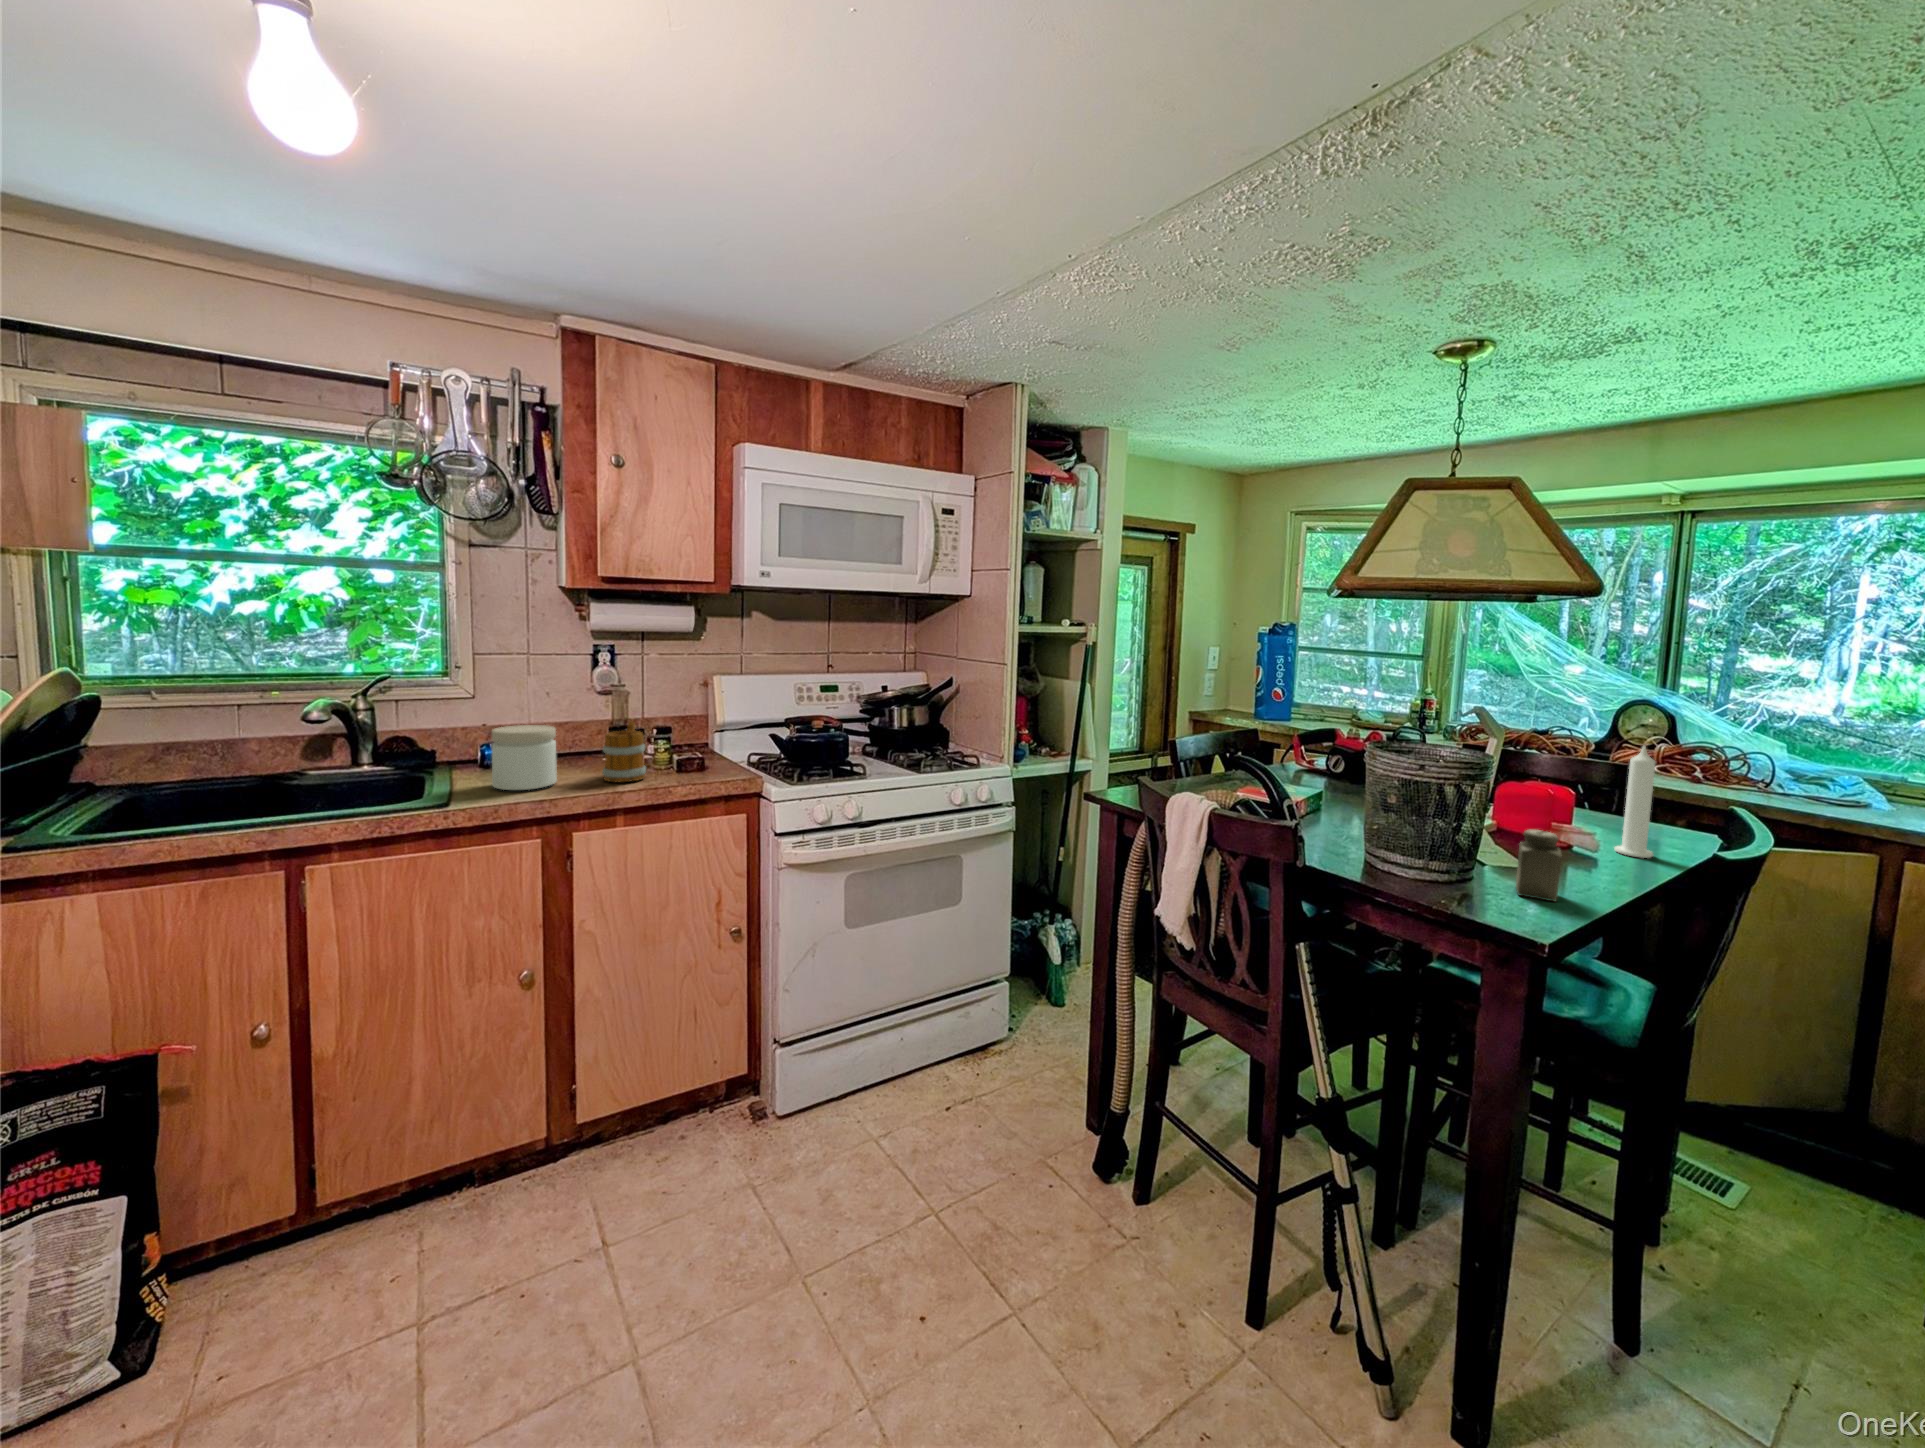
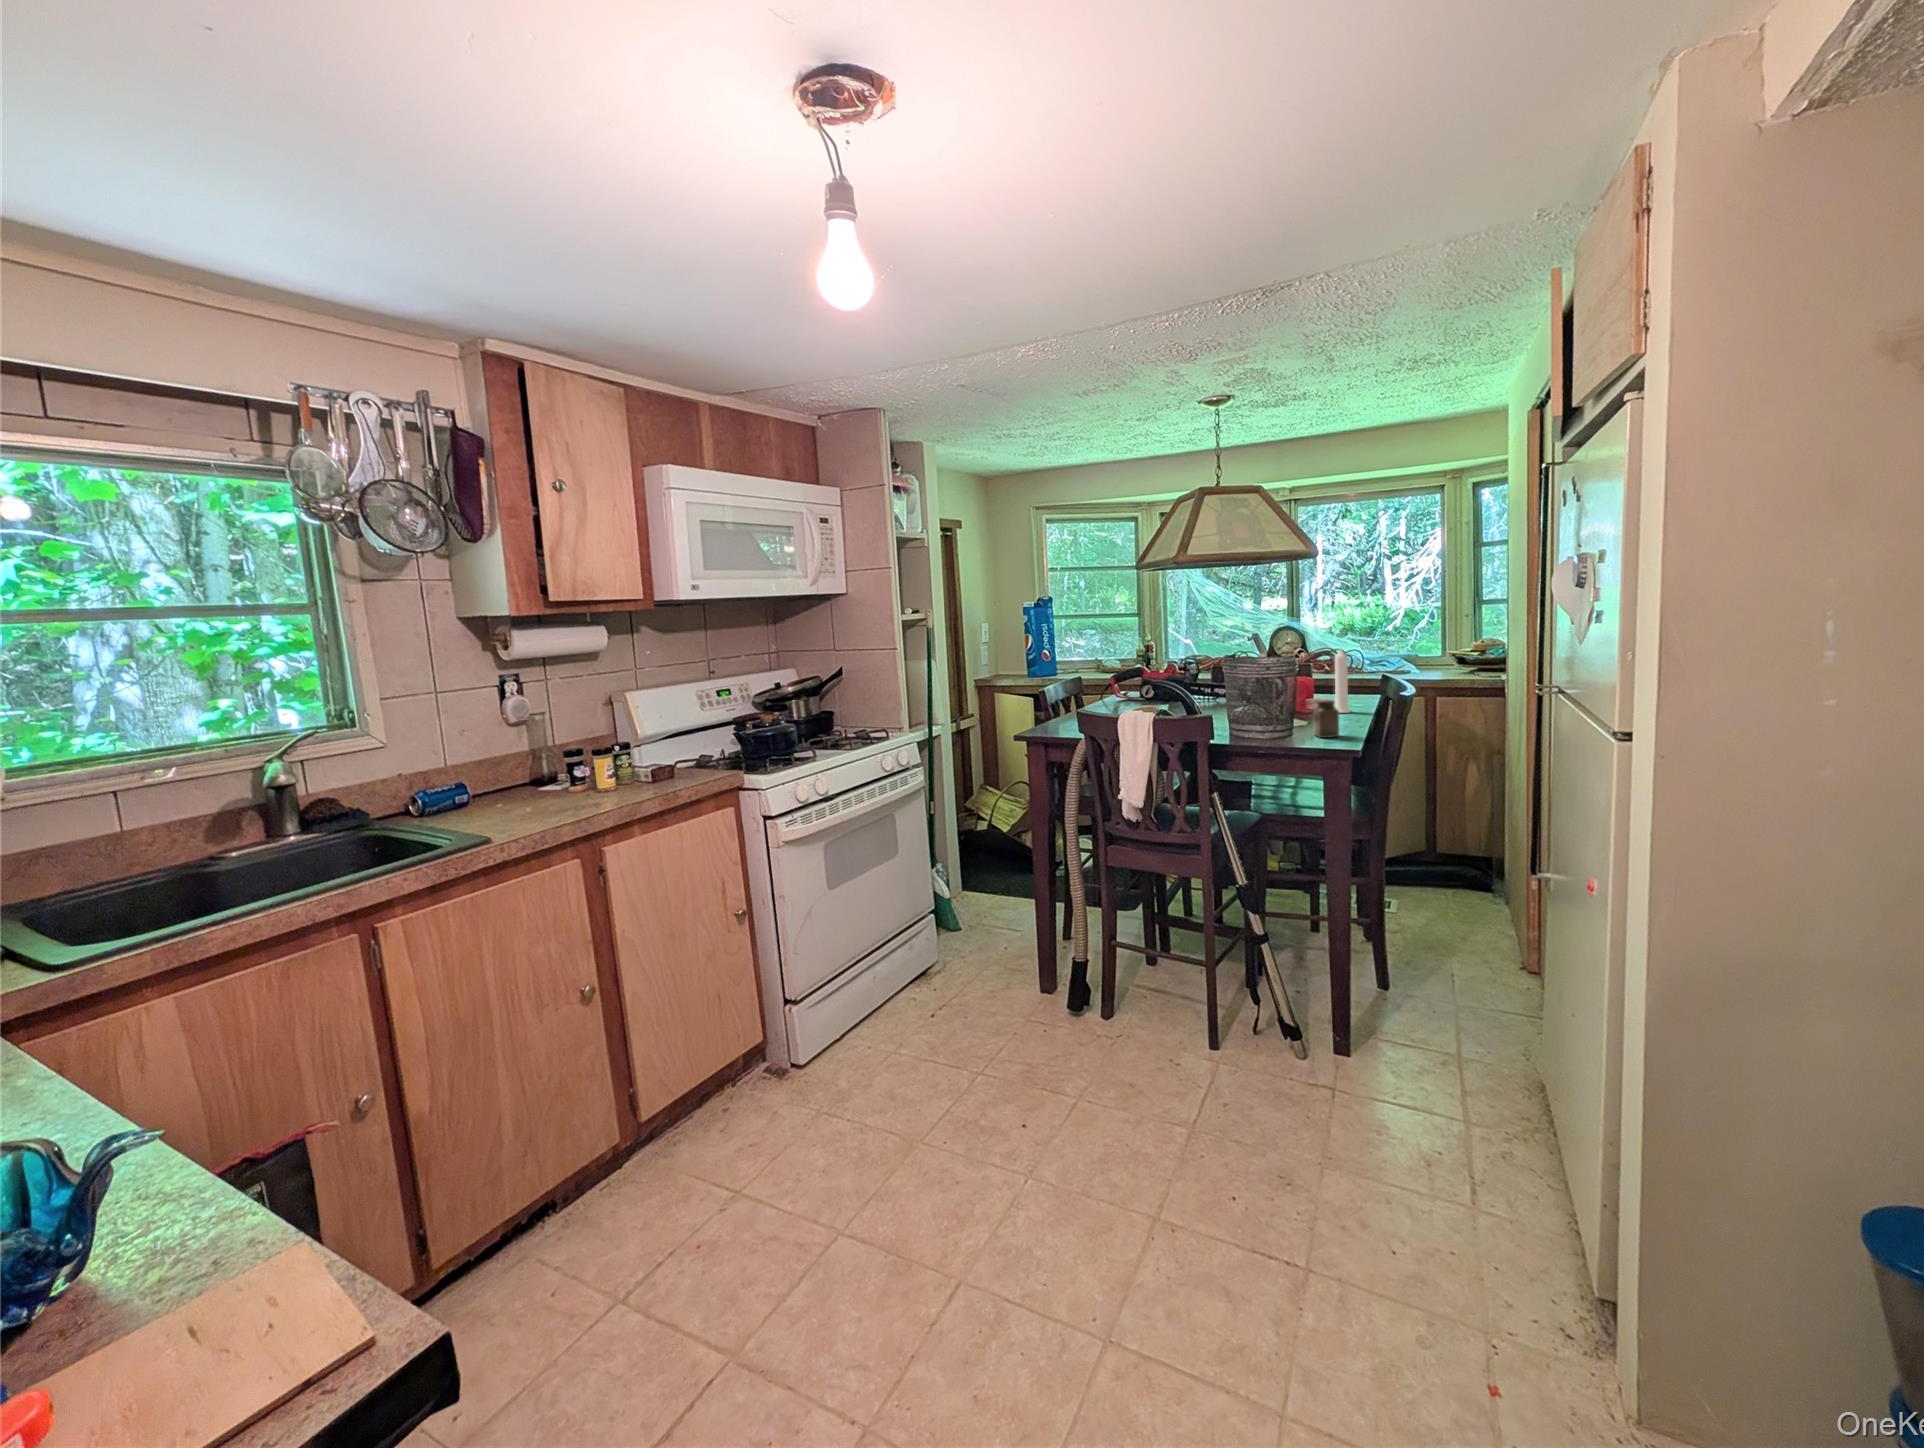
mug: present [602,721,646,782] -> none [586,741,632,801]
jar: present [492,725,557,790] -> none [483,755,555,824]

